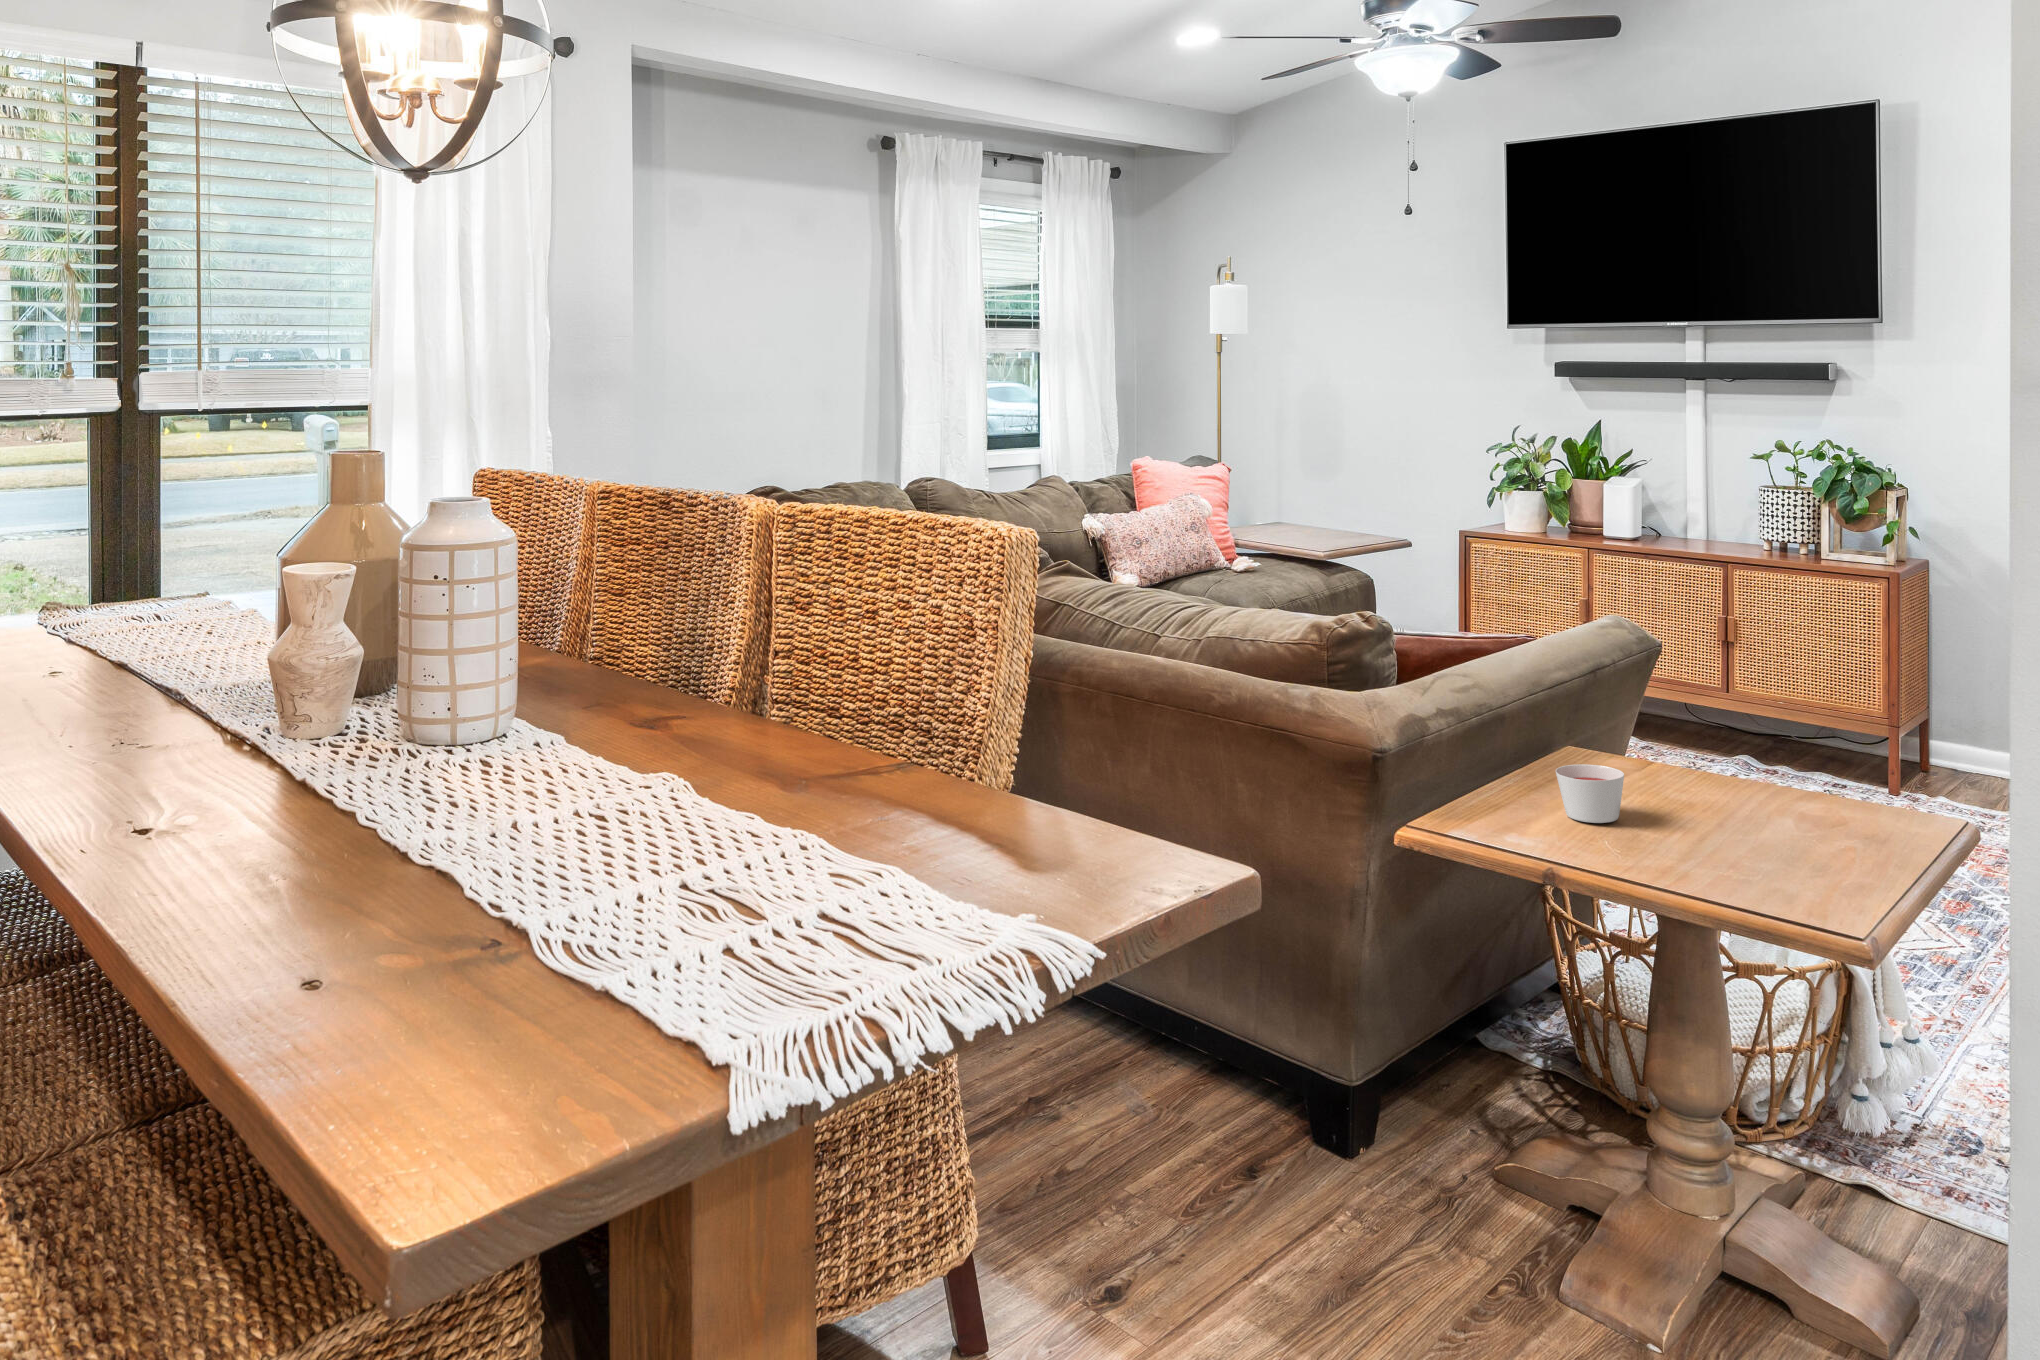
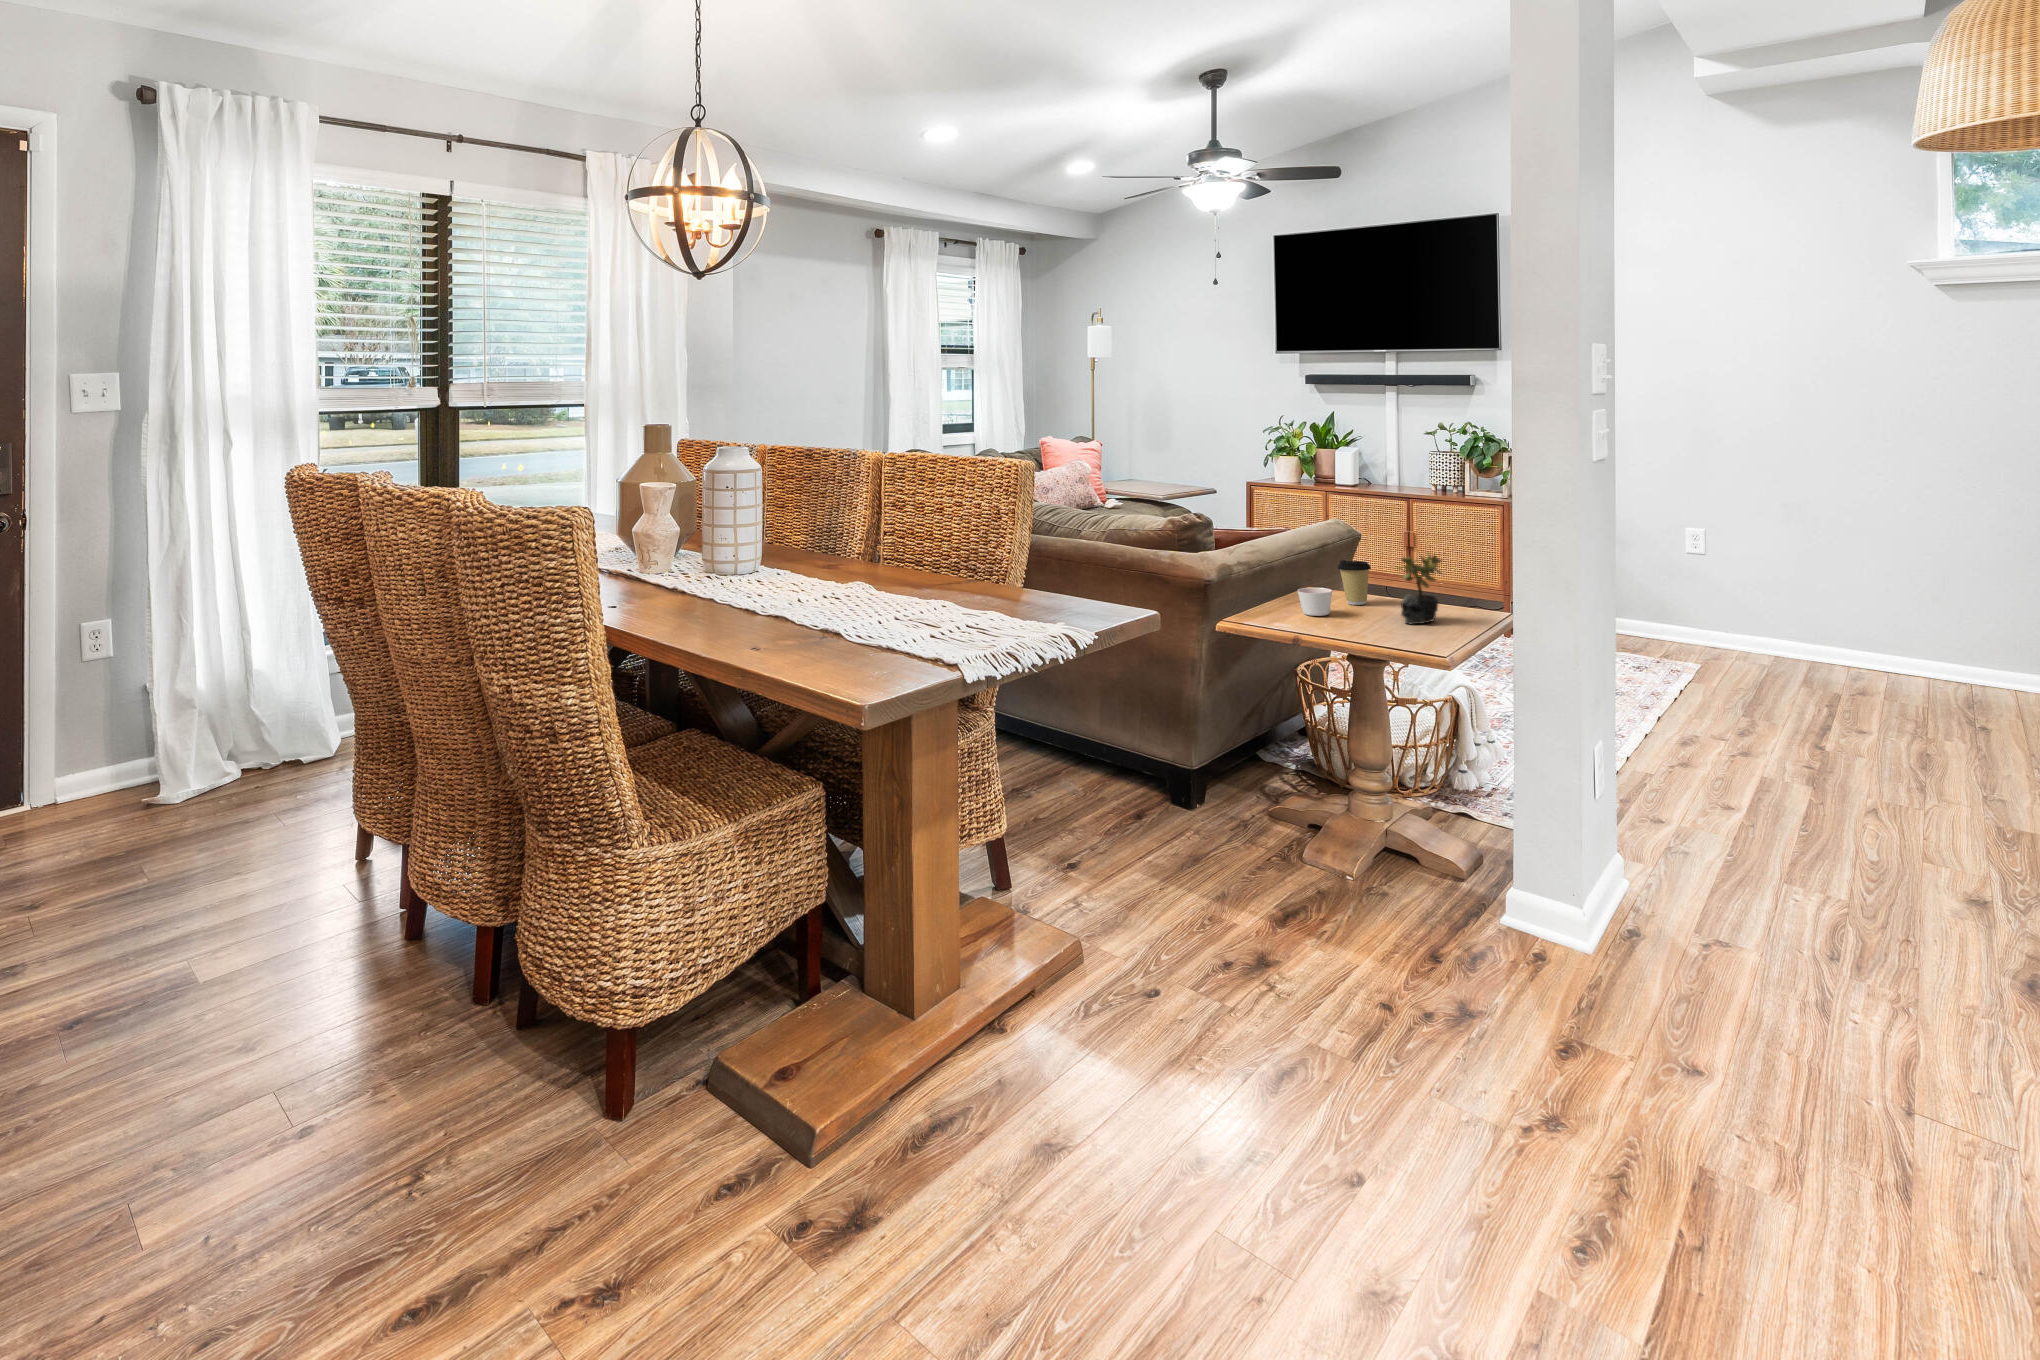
succulent plant: none [1751,704,1850,850] -> present [1398,554,1441,624]
coffee cup: none [1631,709,1698,796] -> present [1338,560,1371,605]

